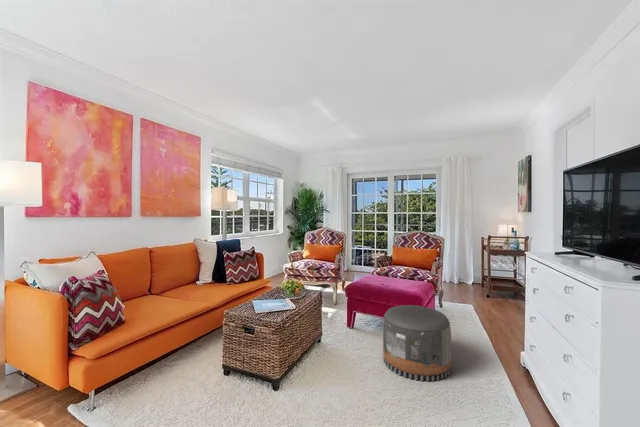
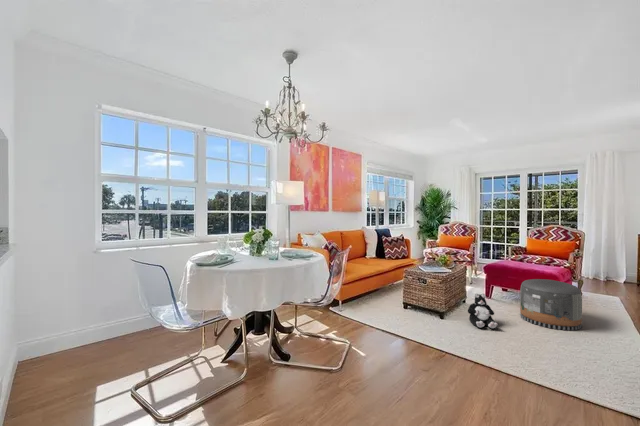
plush toy: none [311,343,350,403] -> present [468,294,498,328]

